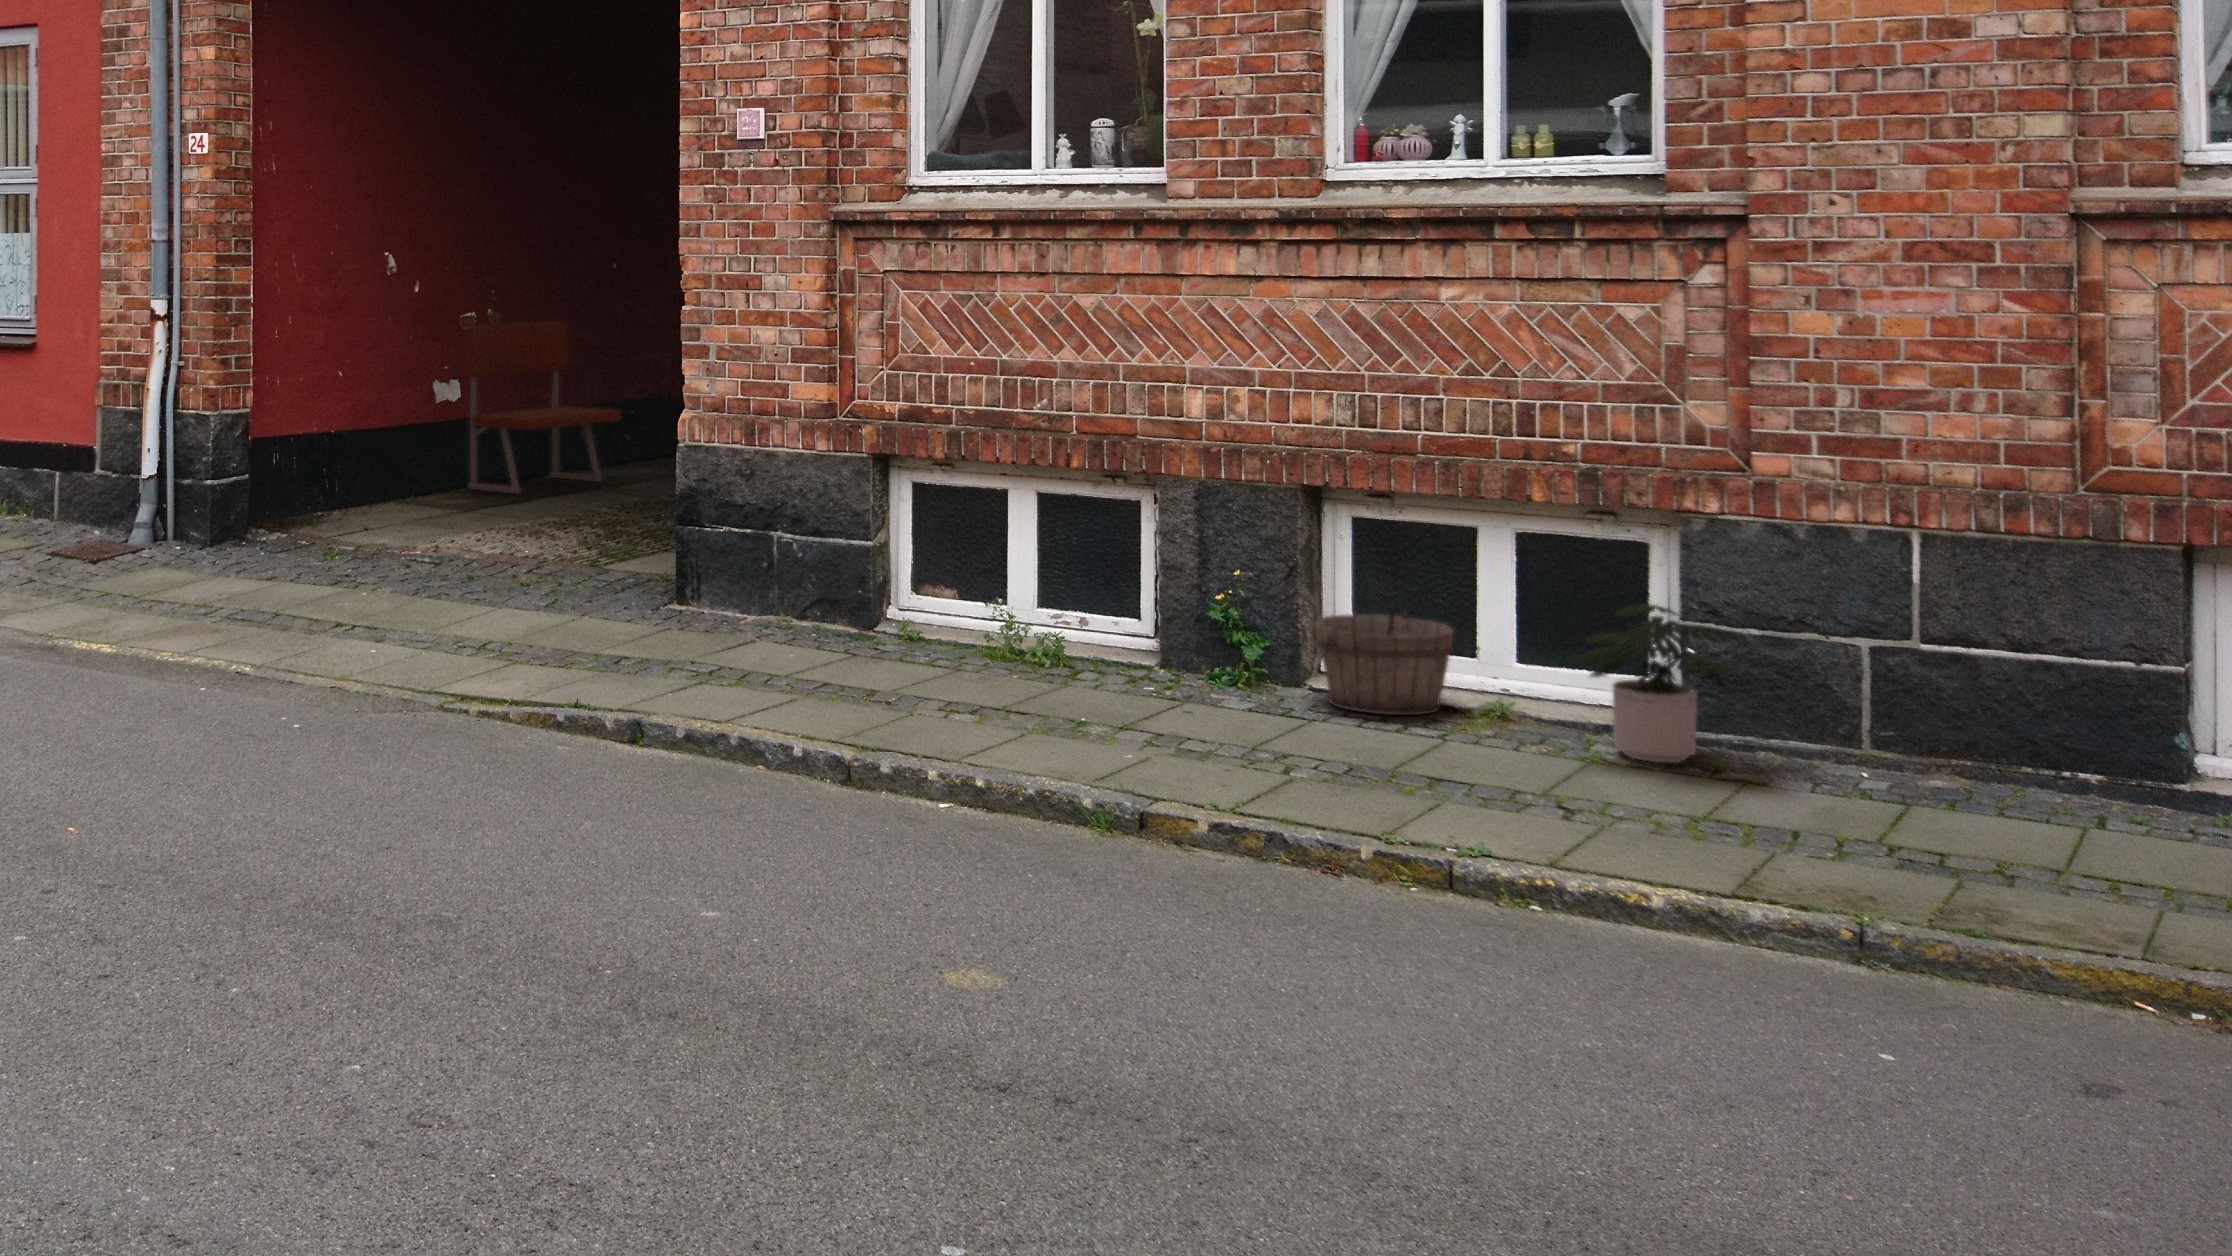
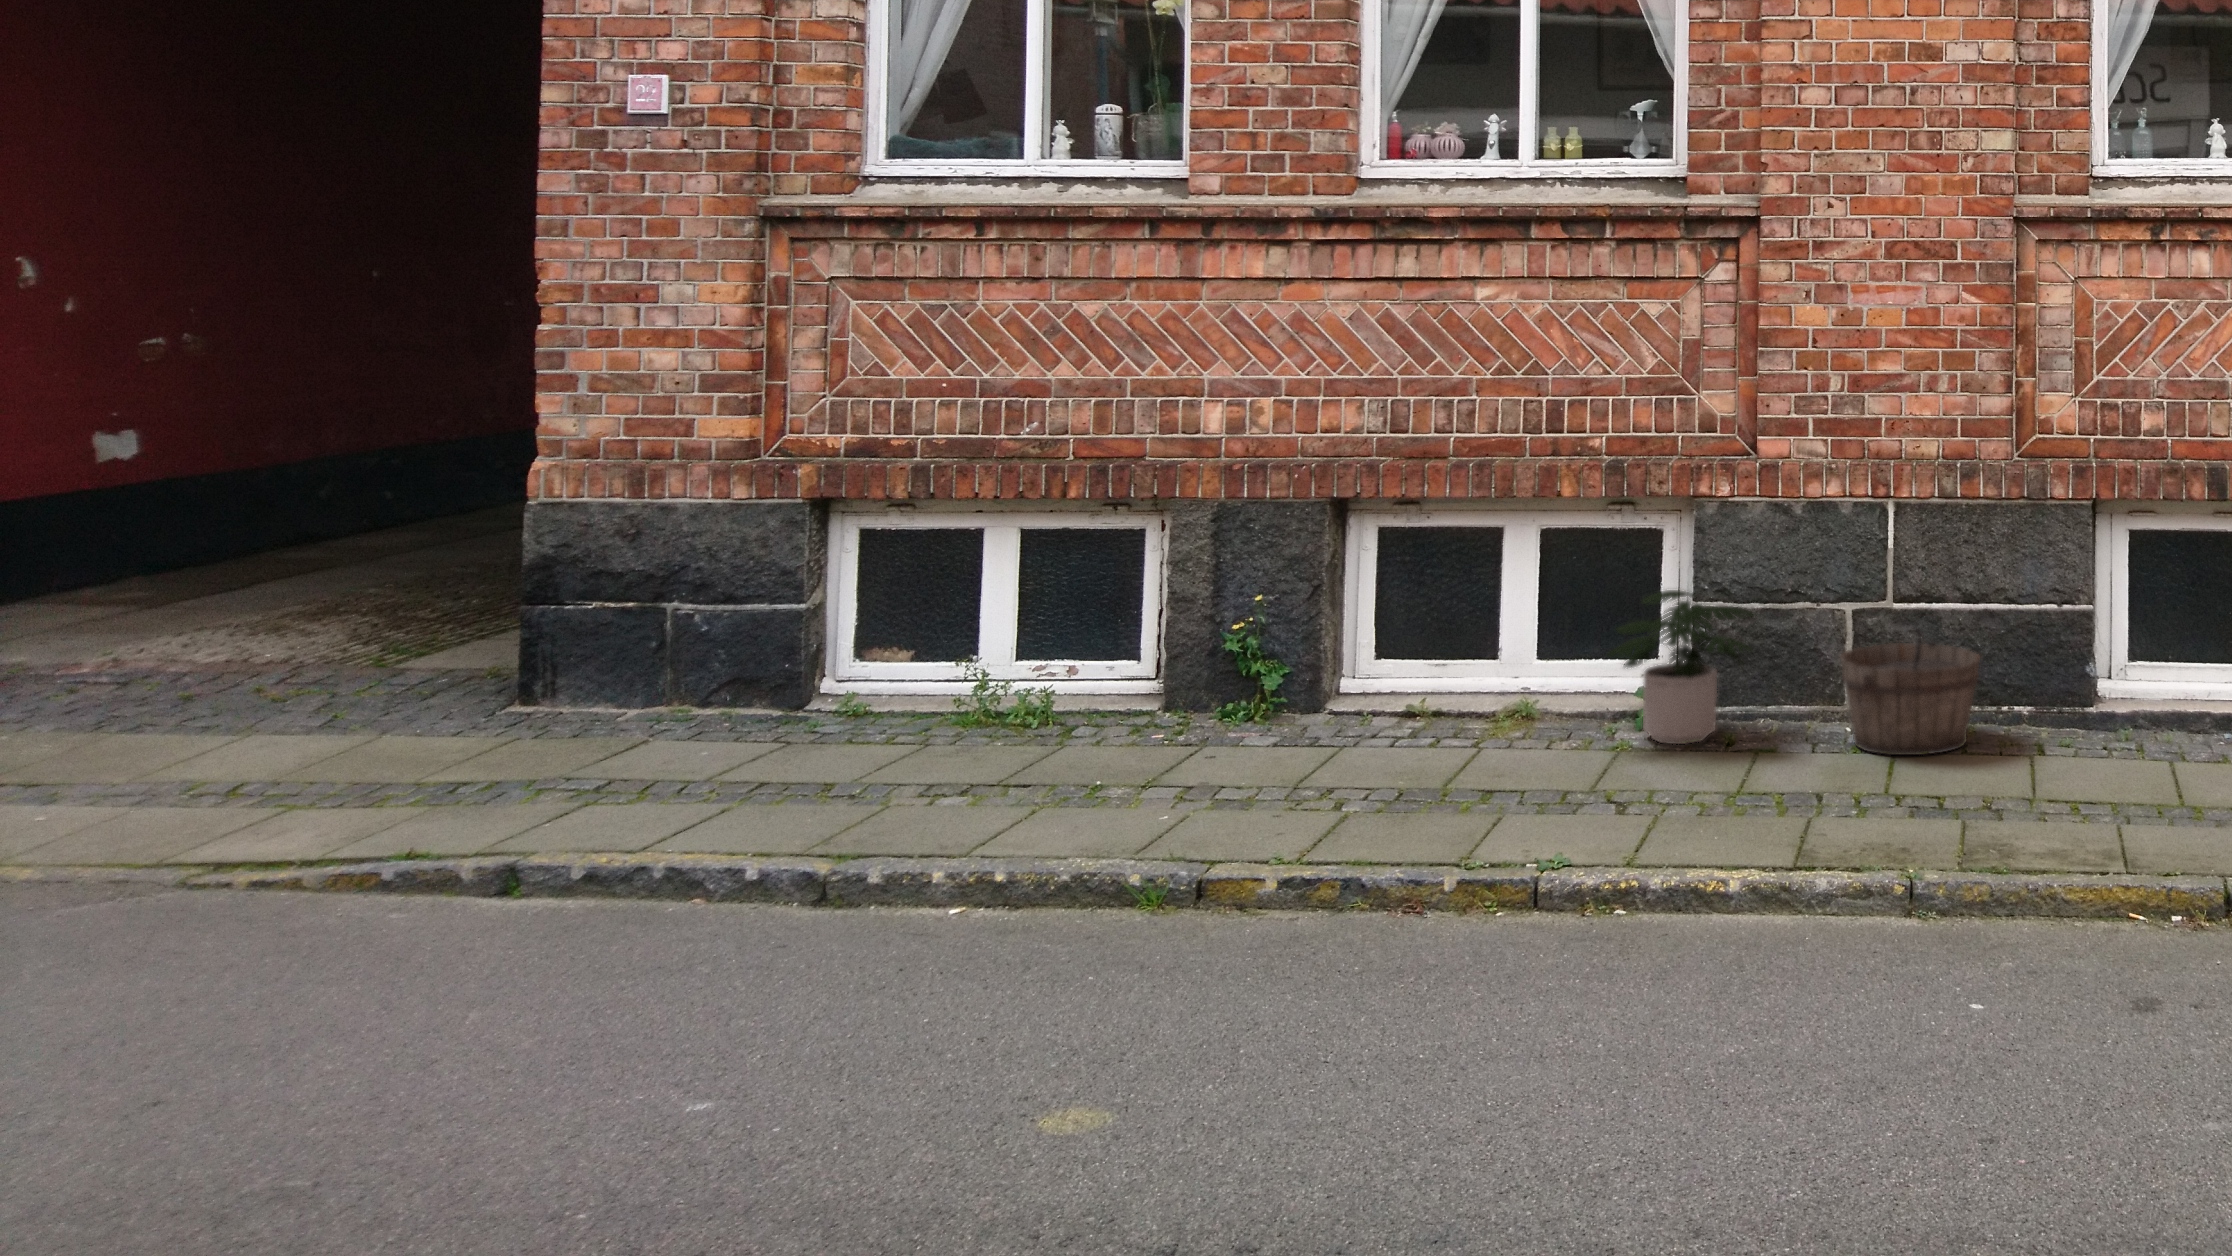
bench: present [466,321,622,494] -> none [154,346,410,576]
wooden bucket: present [1316,596,1453,715] -> present [1841,629,1980,755]

